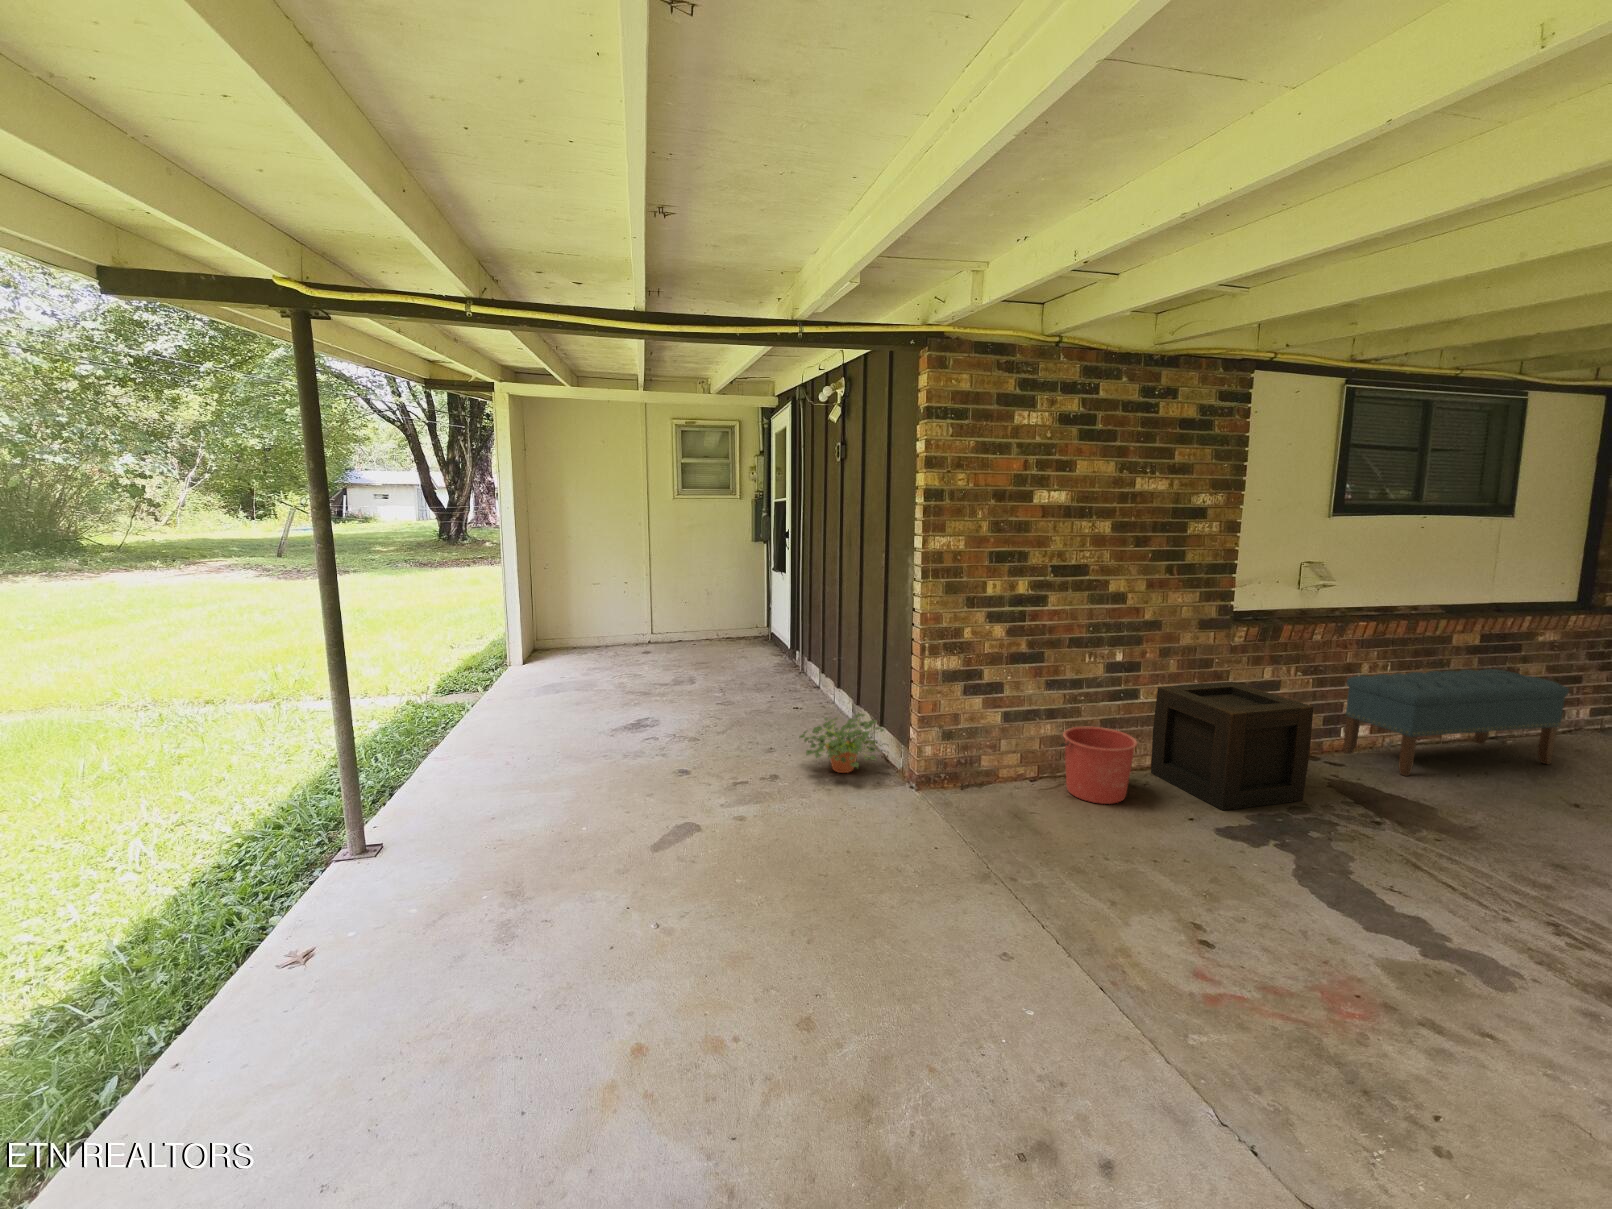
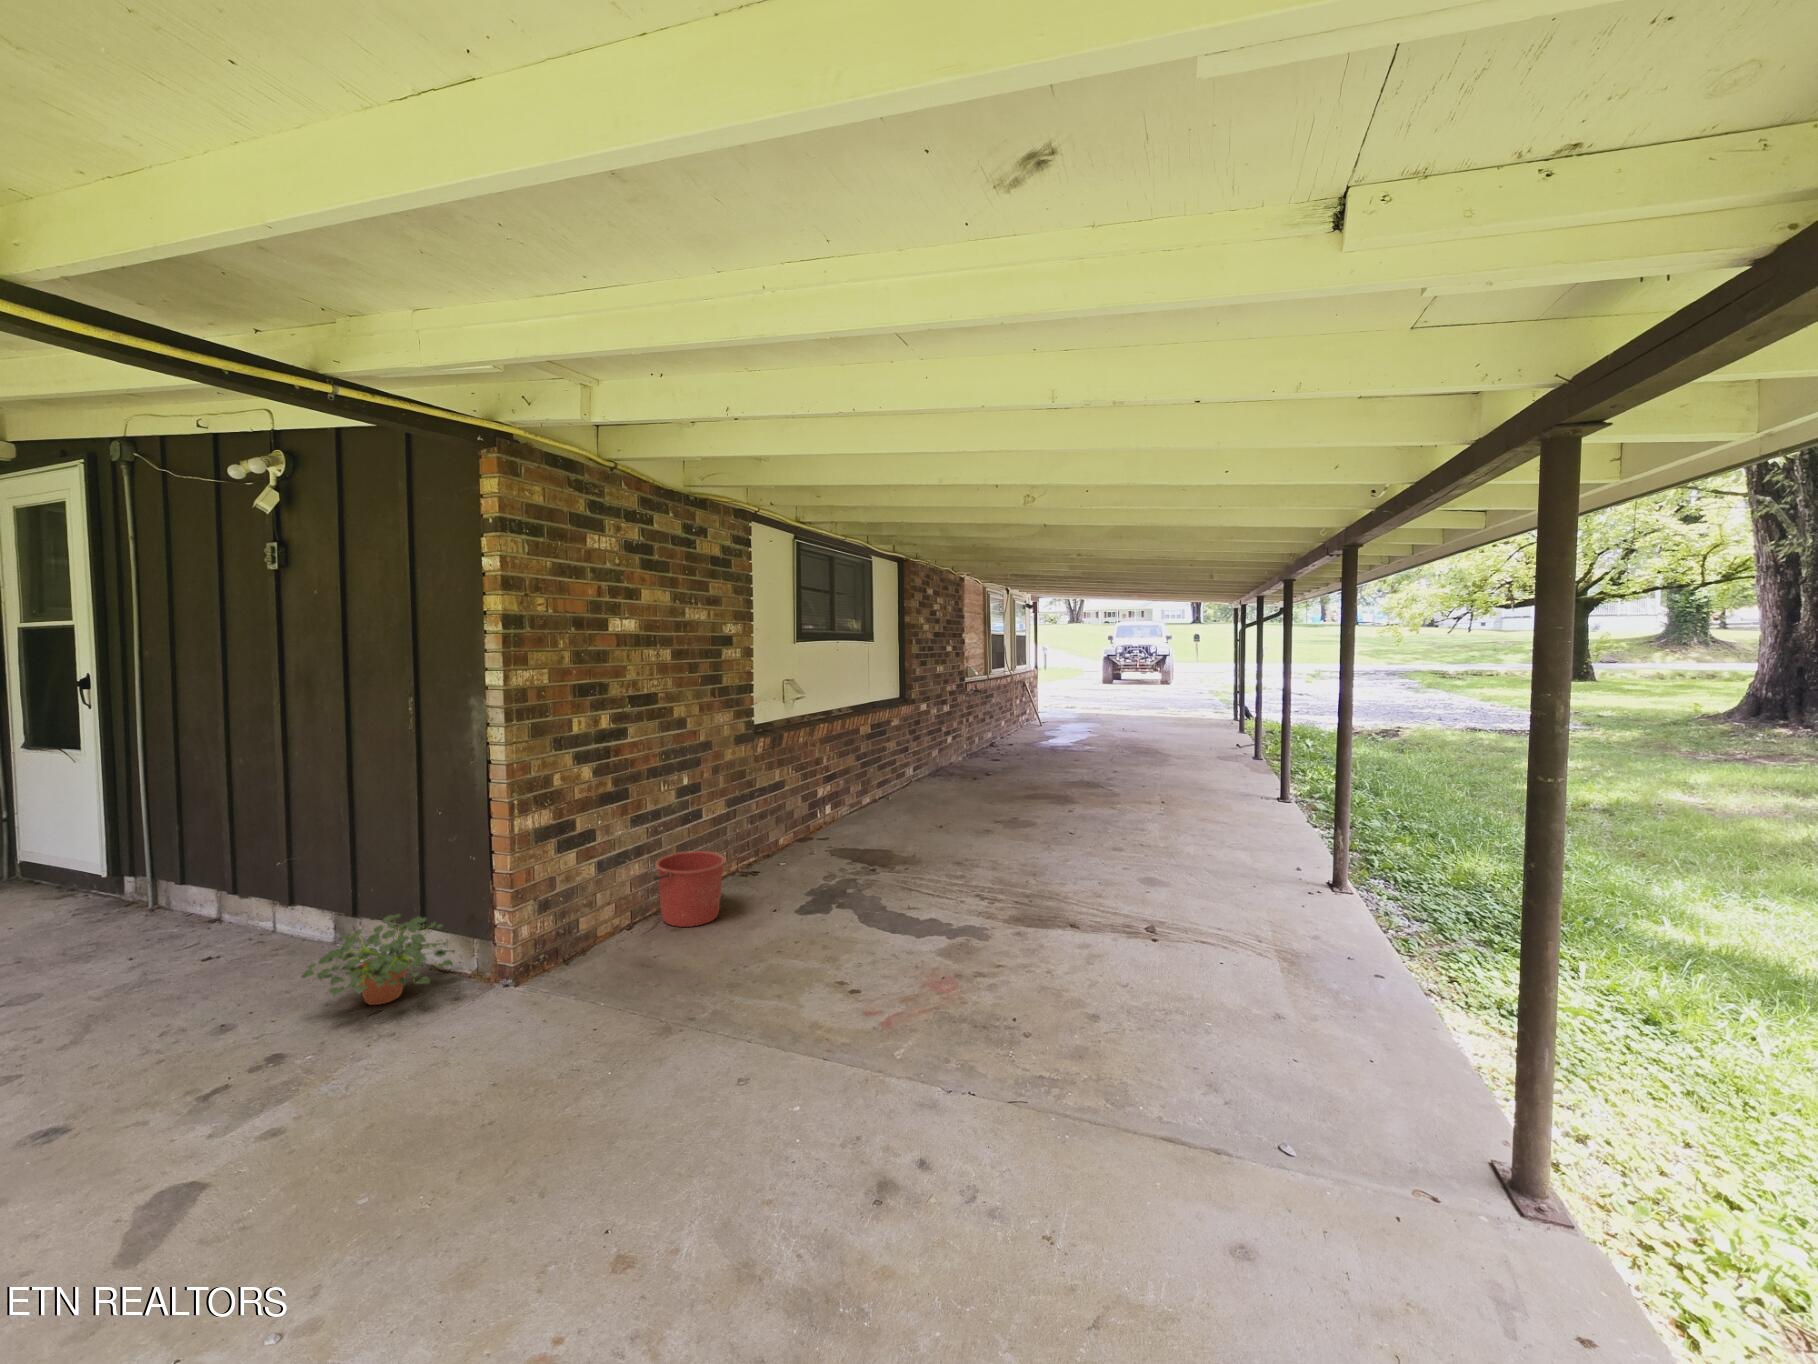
bench: present [1343,669,1569,776] -> none [818,748,921,835]
wooden crate: present [1151,682,1313,810] -> none [716,786,830,896]

